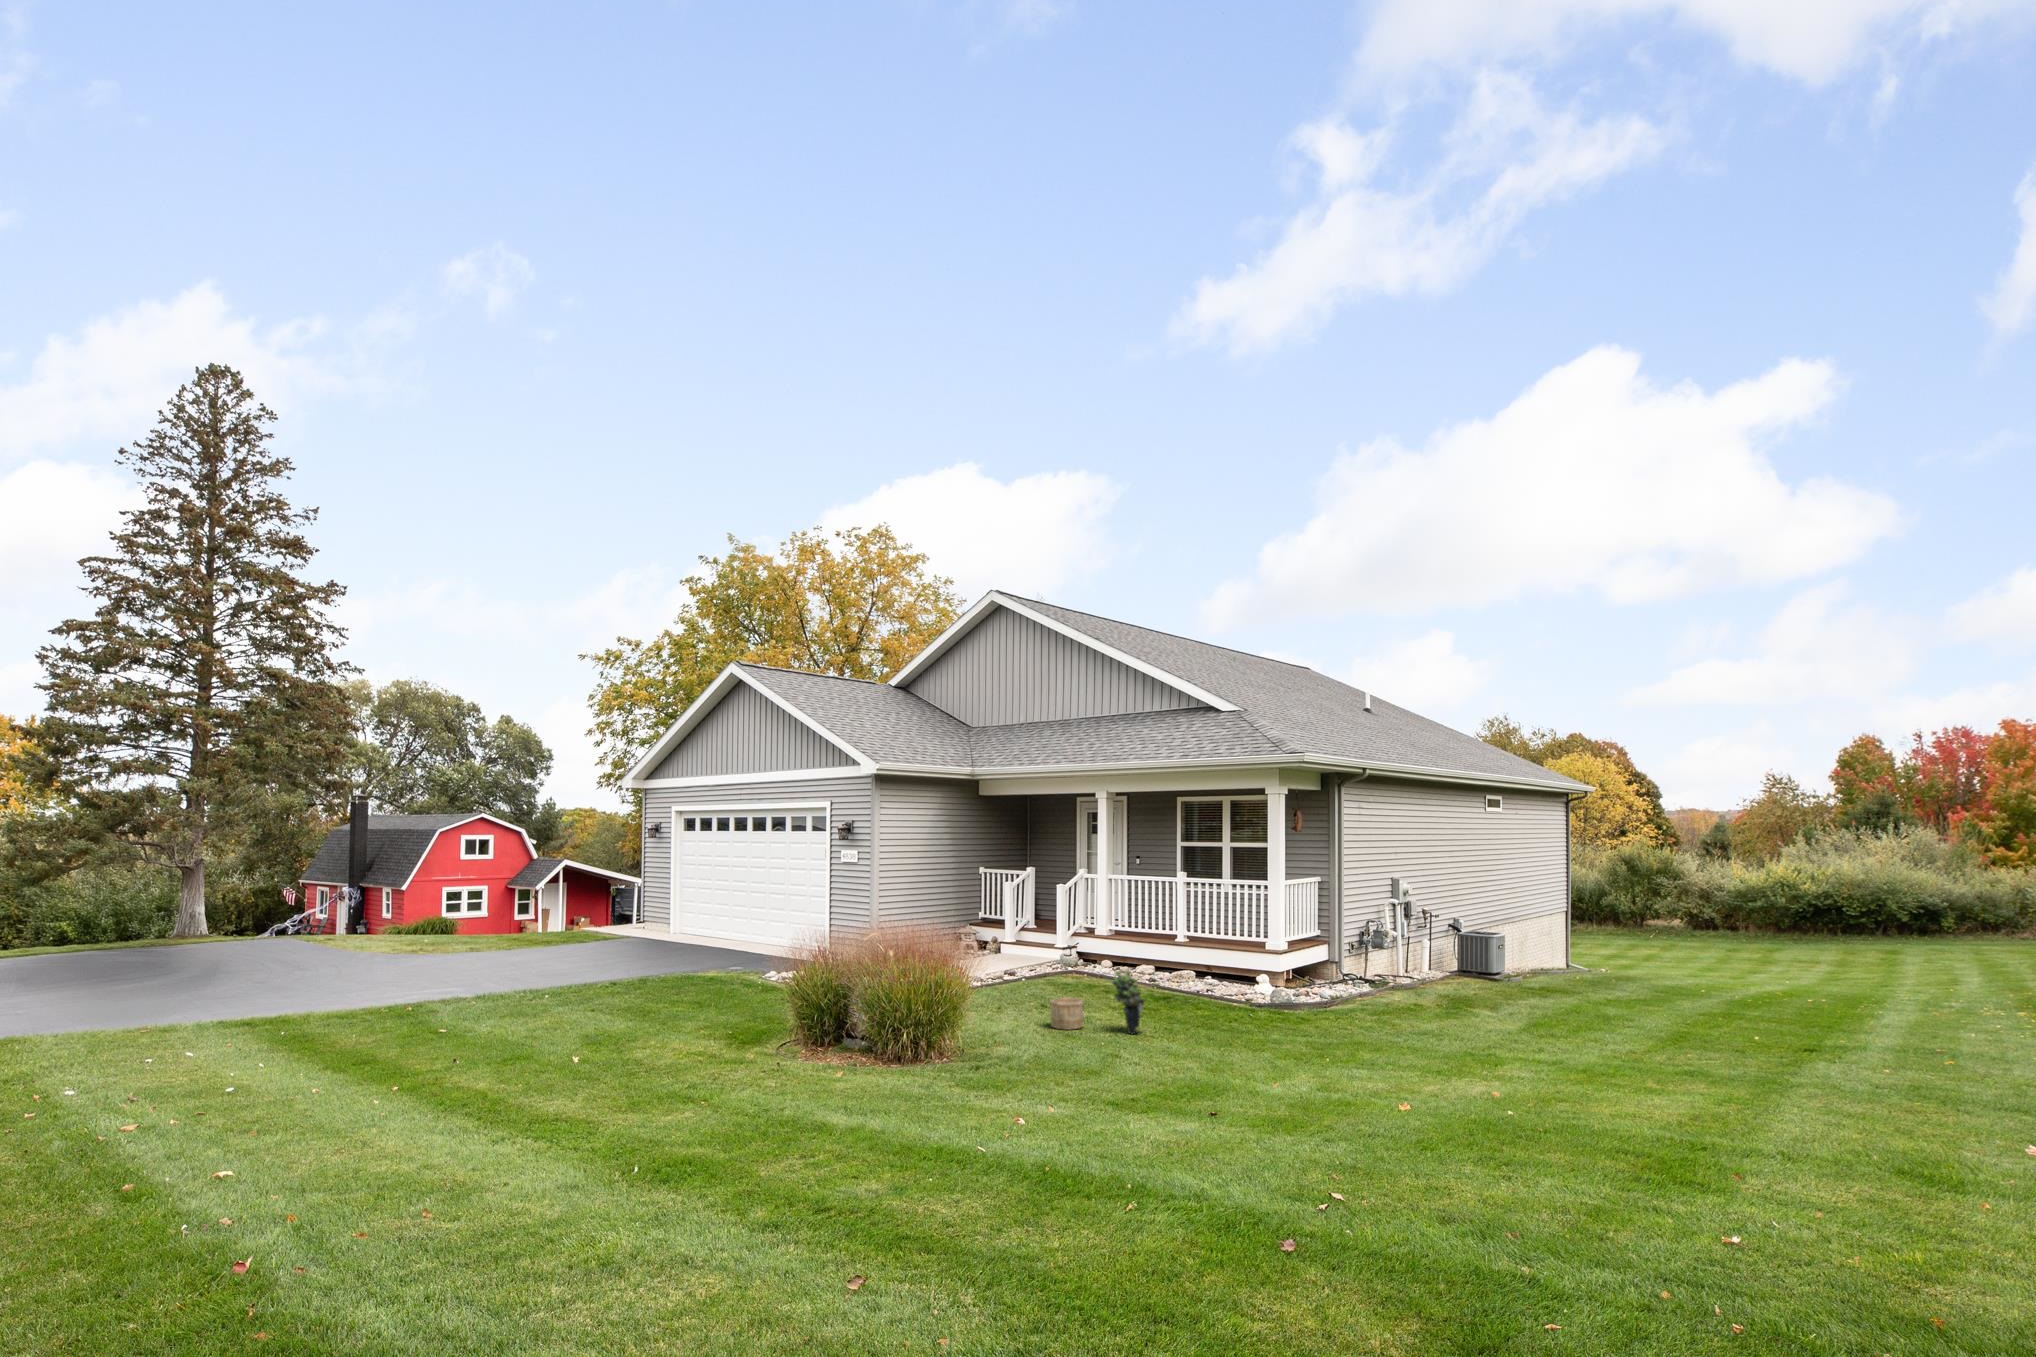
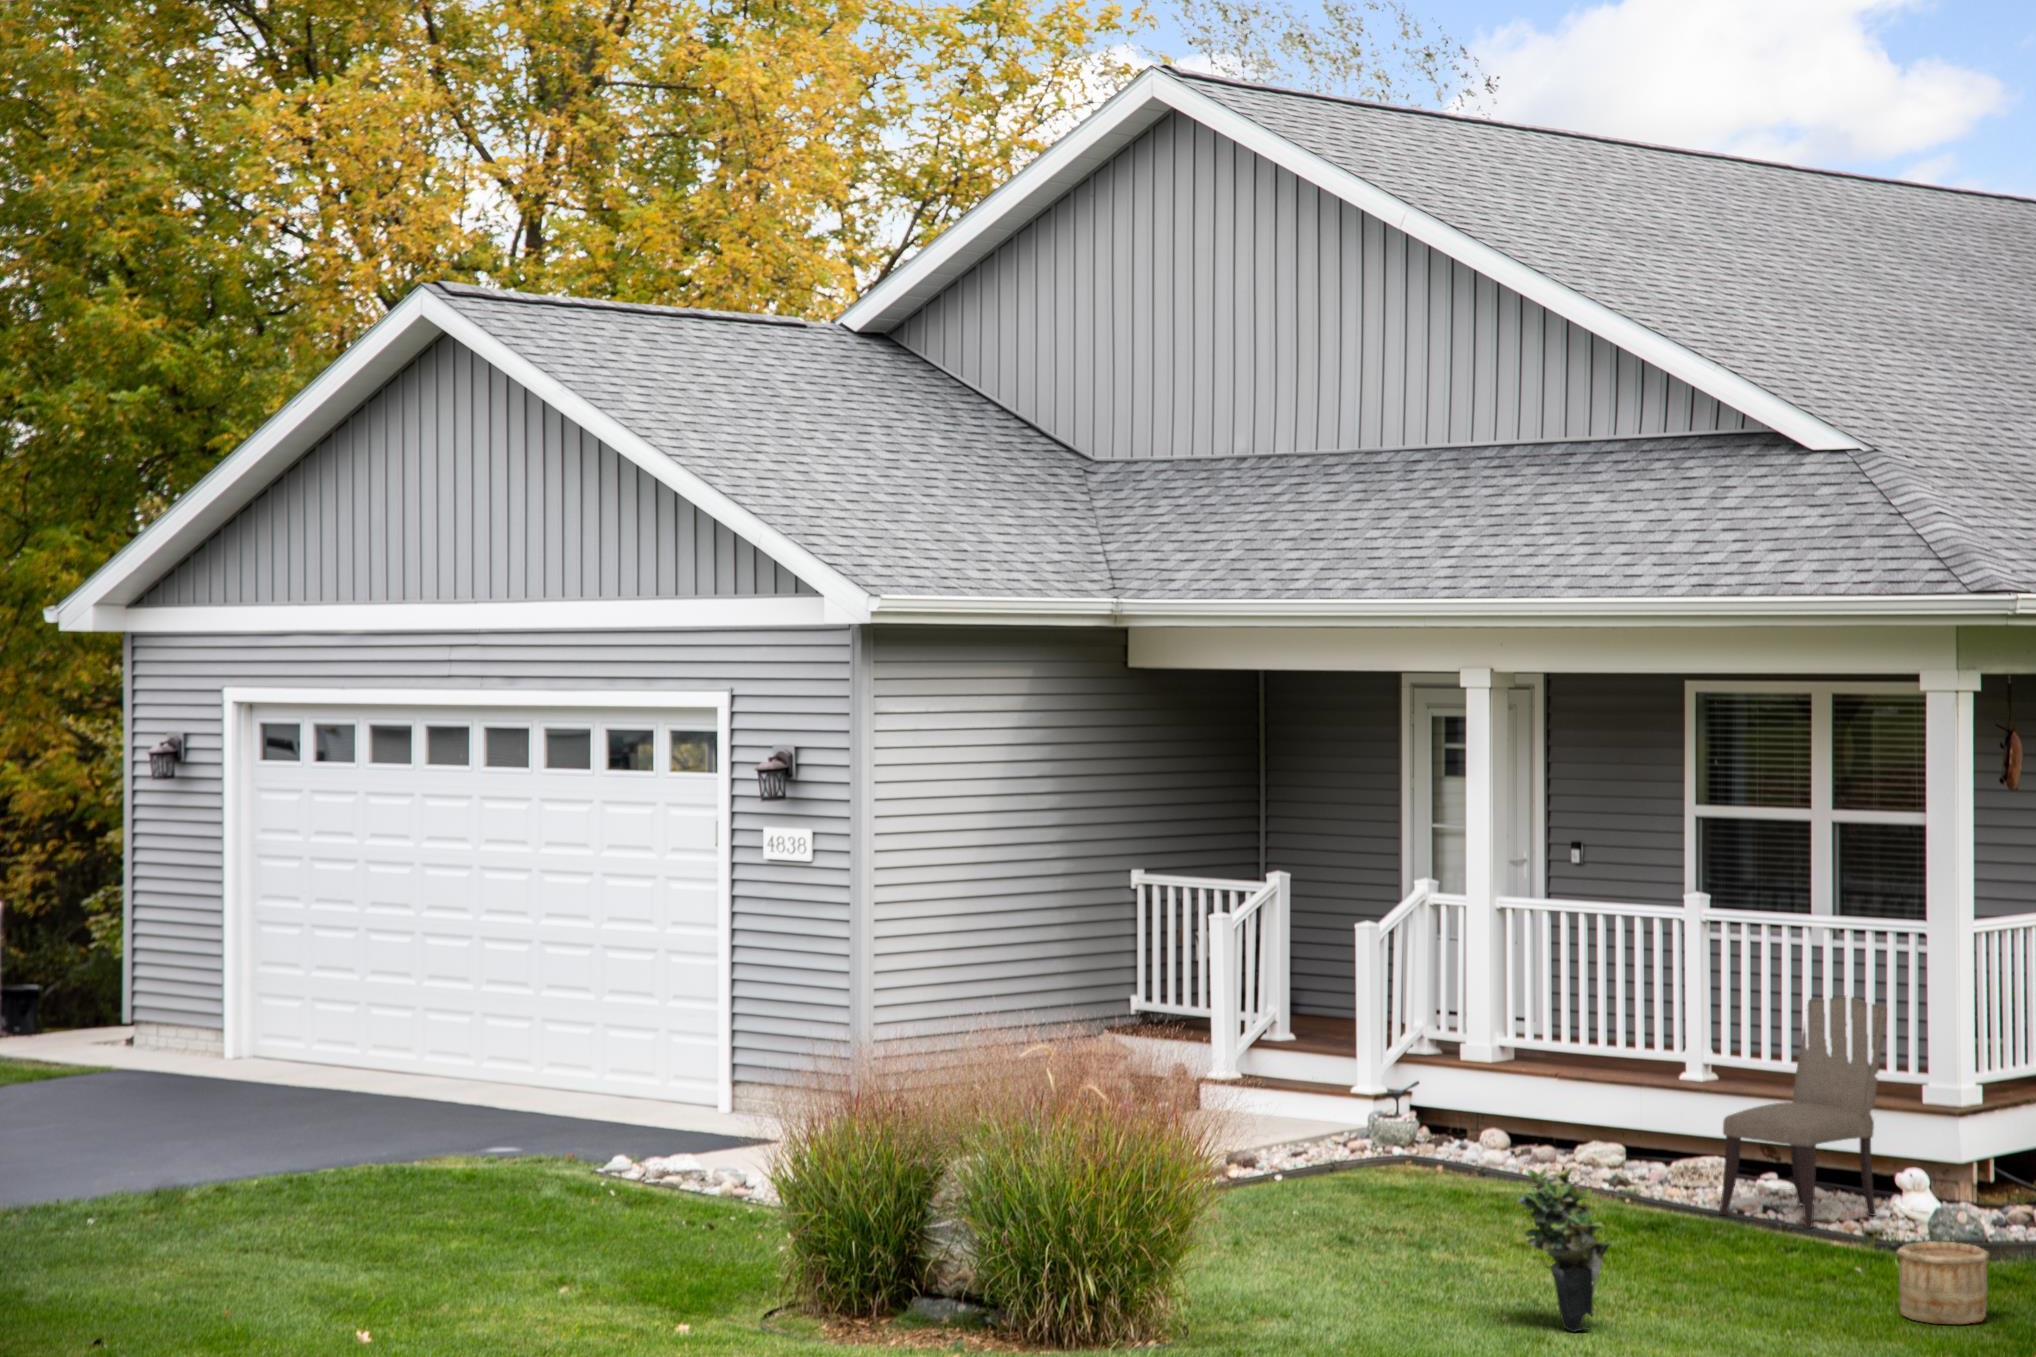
chair: none [1191,910,1251,998] -> present [1720,996,1887,1229]
wooden bucket: present [1050,997,1083,1030] -> present [1897,1241,1989,1324]

